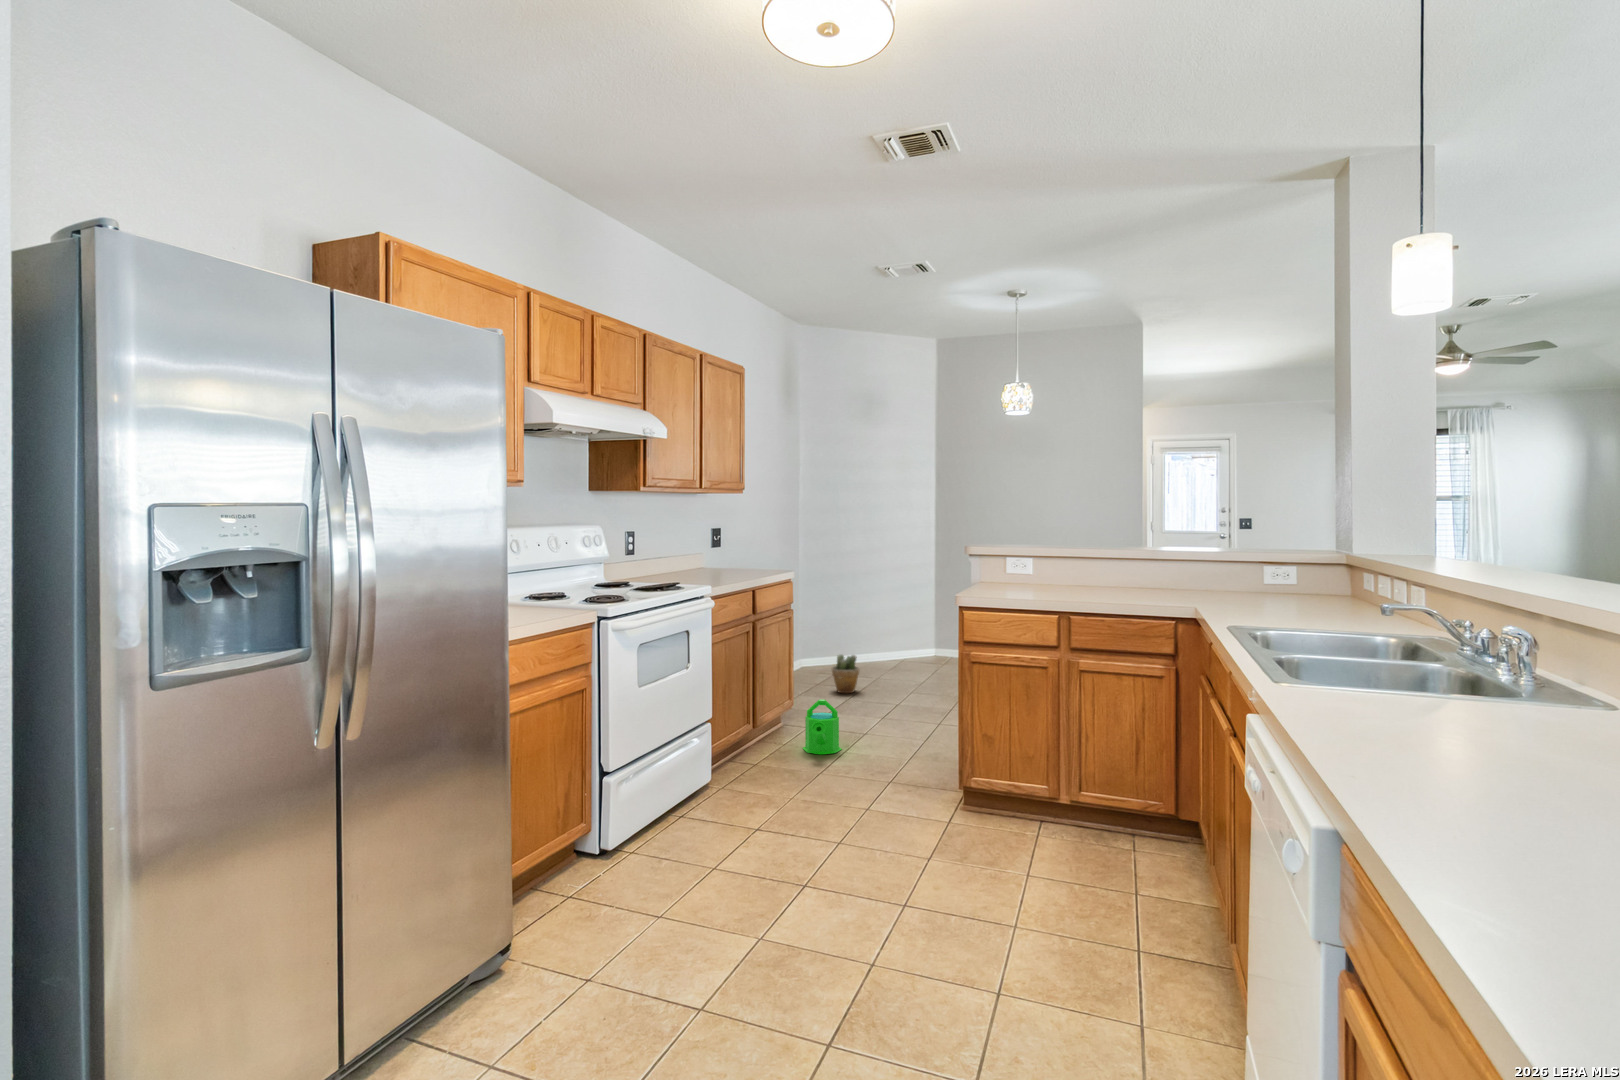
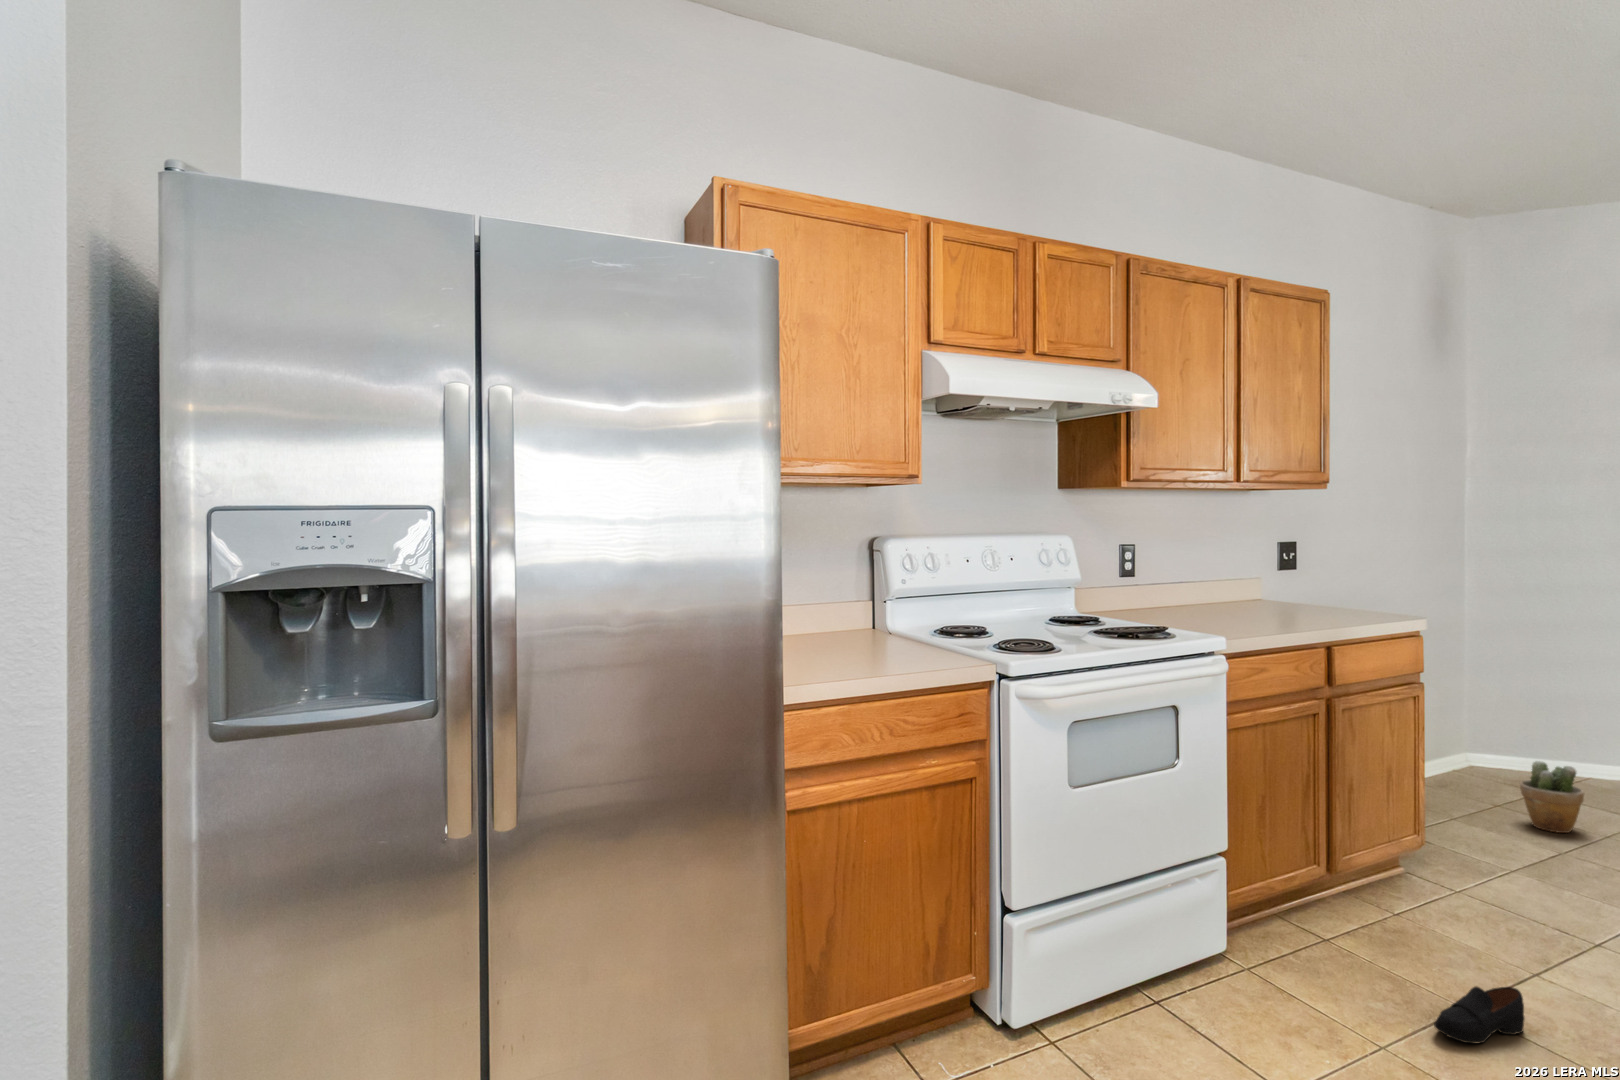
watering can: present [803,699,841,754] -> none [1430,848,1519,955]
shoe: none [815,761,850,792] -> present [1434,987,1525,1043]

